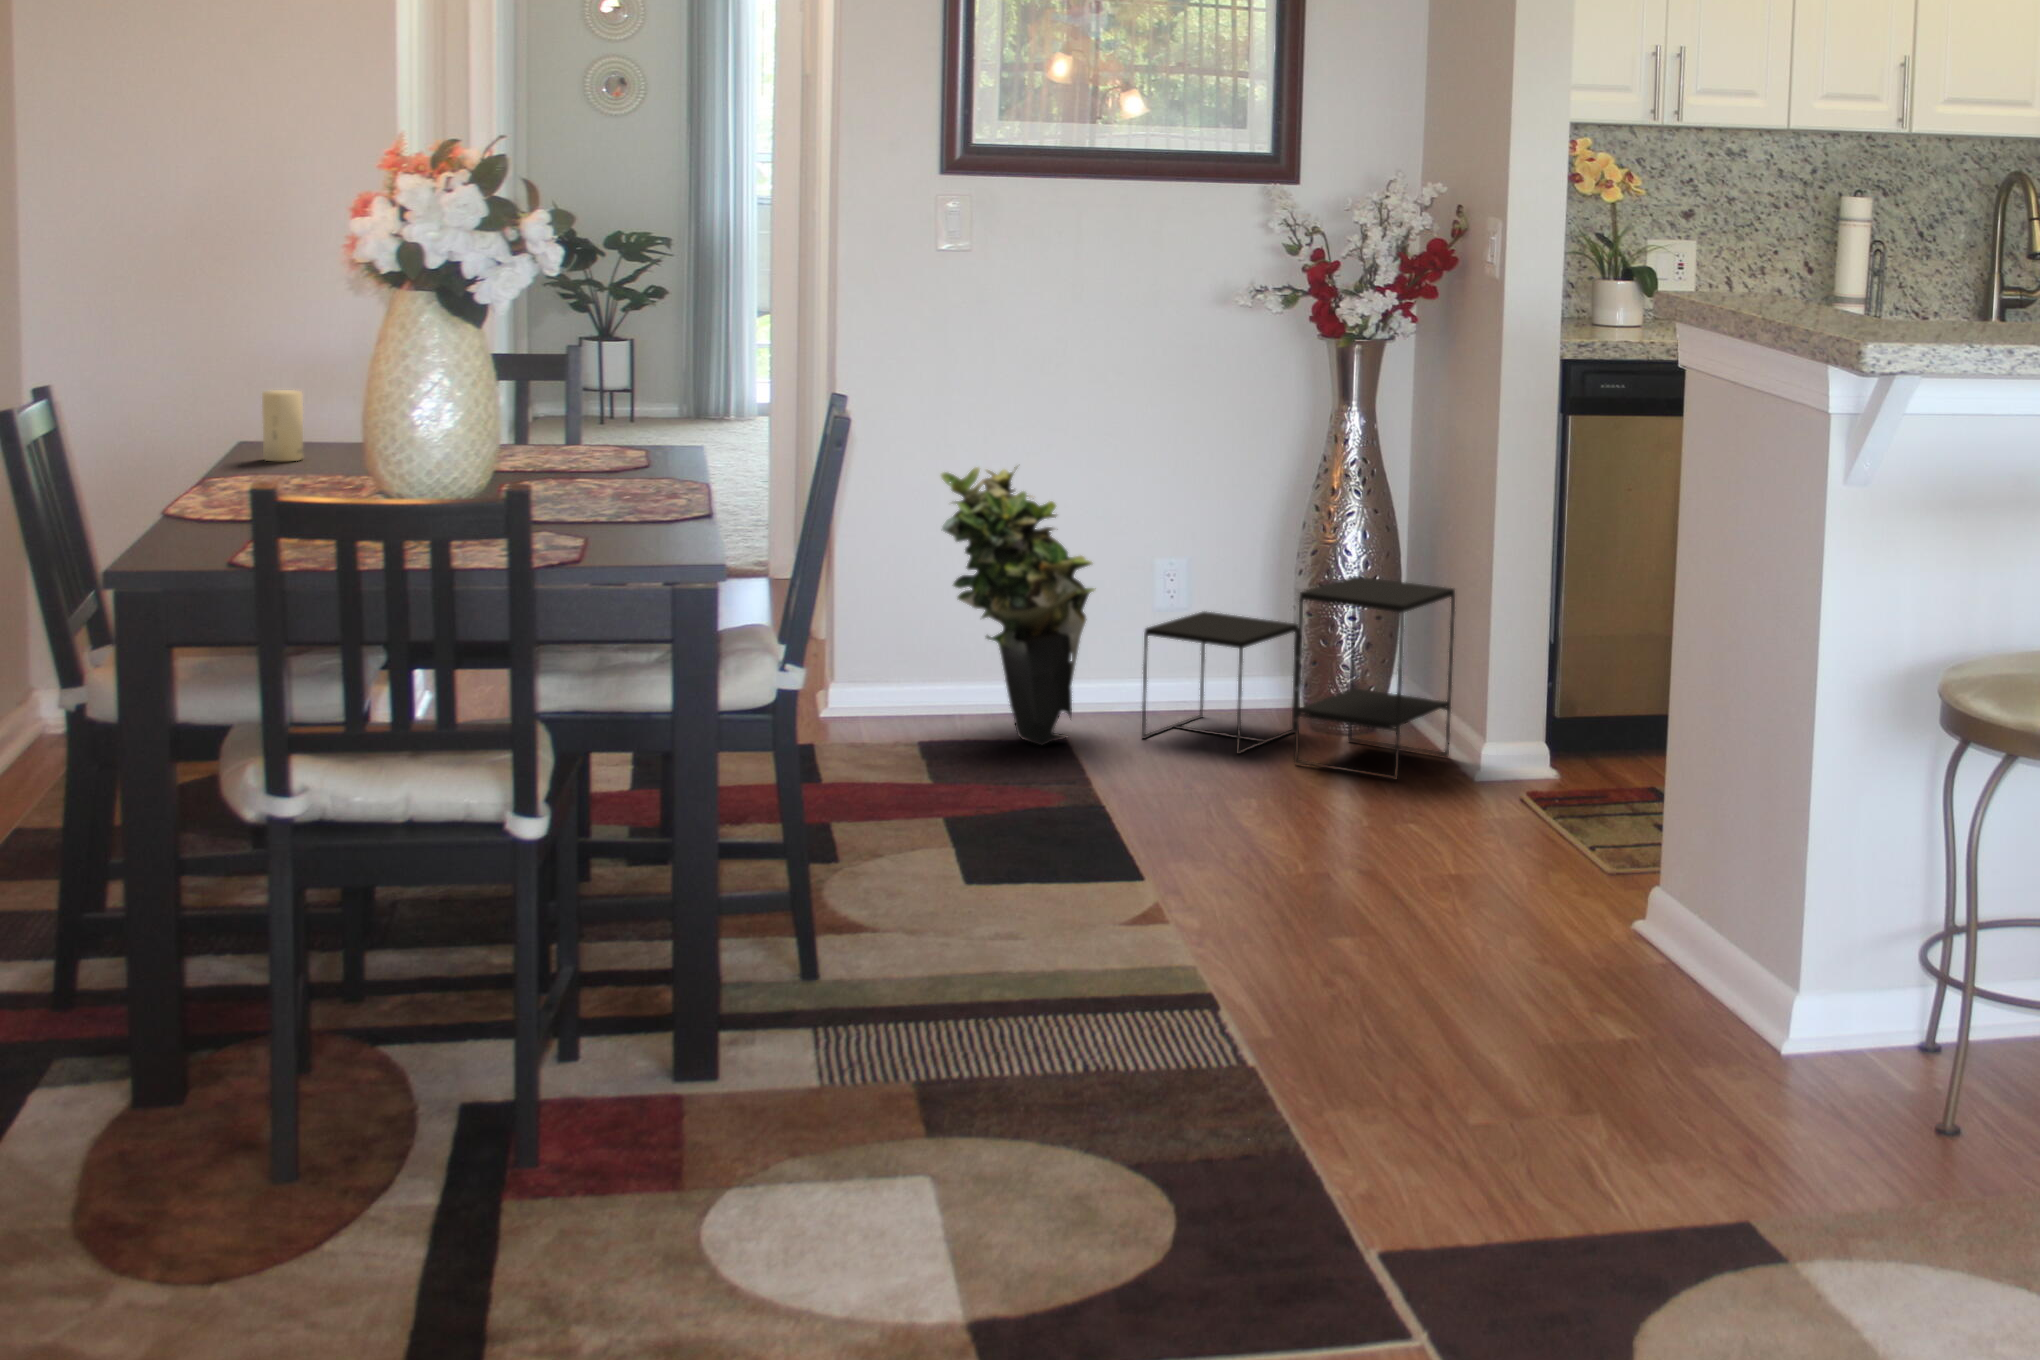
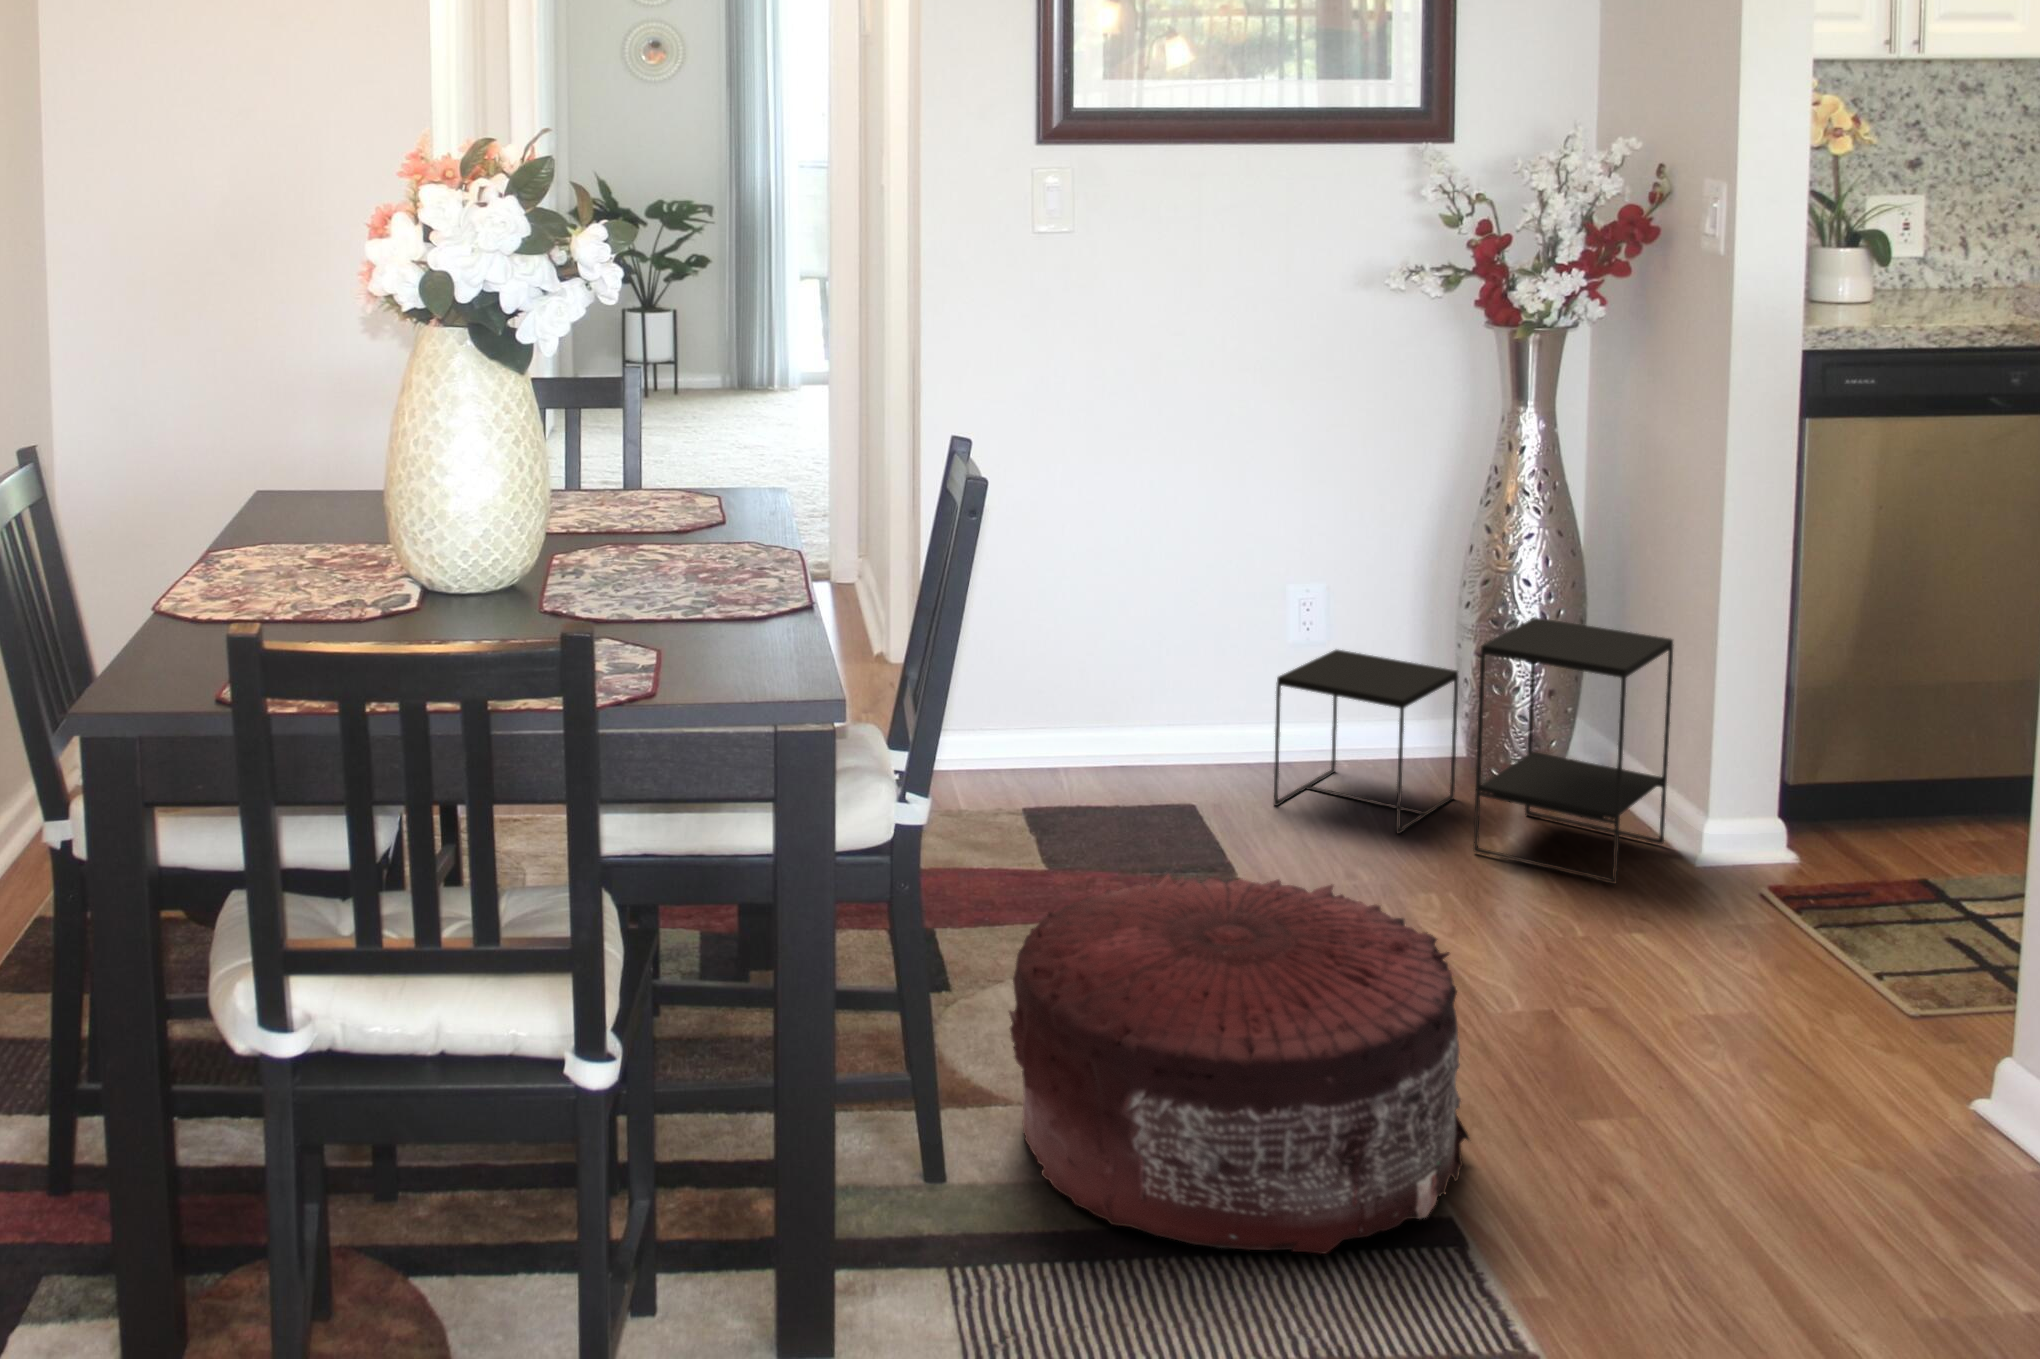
candle: present [262,390,303,461] -> none [288,438,335,524]
potted plant: present [941,467,1096,745] -> none [1034,481,1219,816]
pouf: none [862,735,1211,969] -> present [1009,875,1470,1254]

